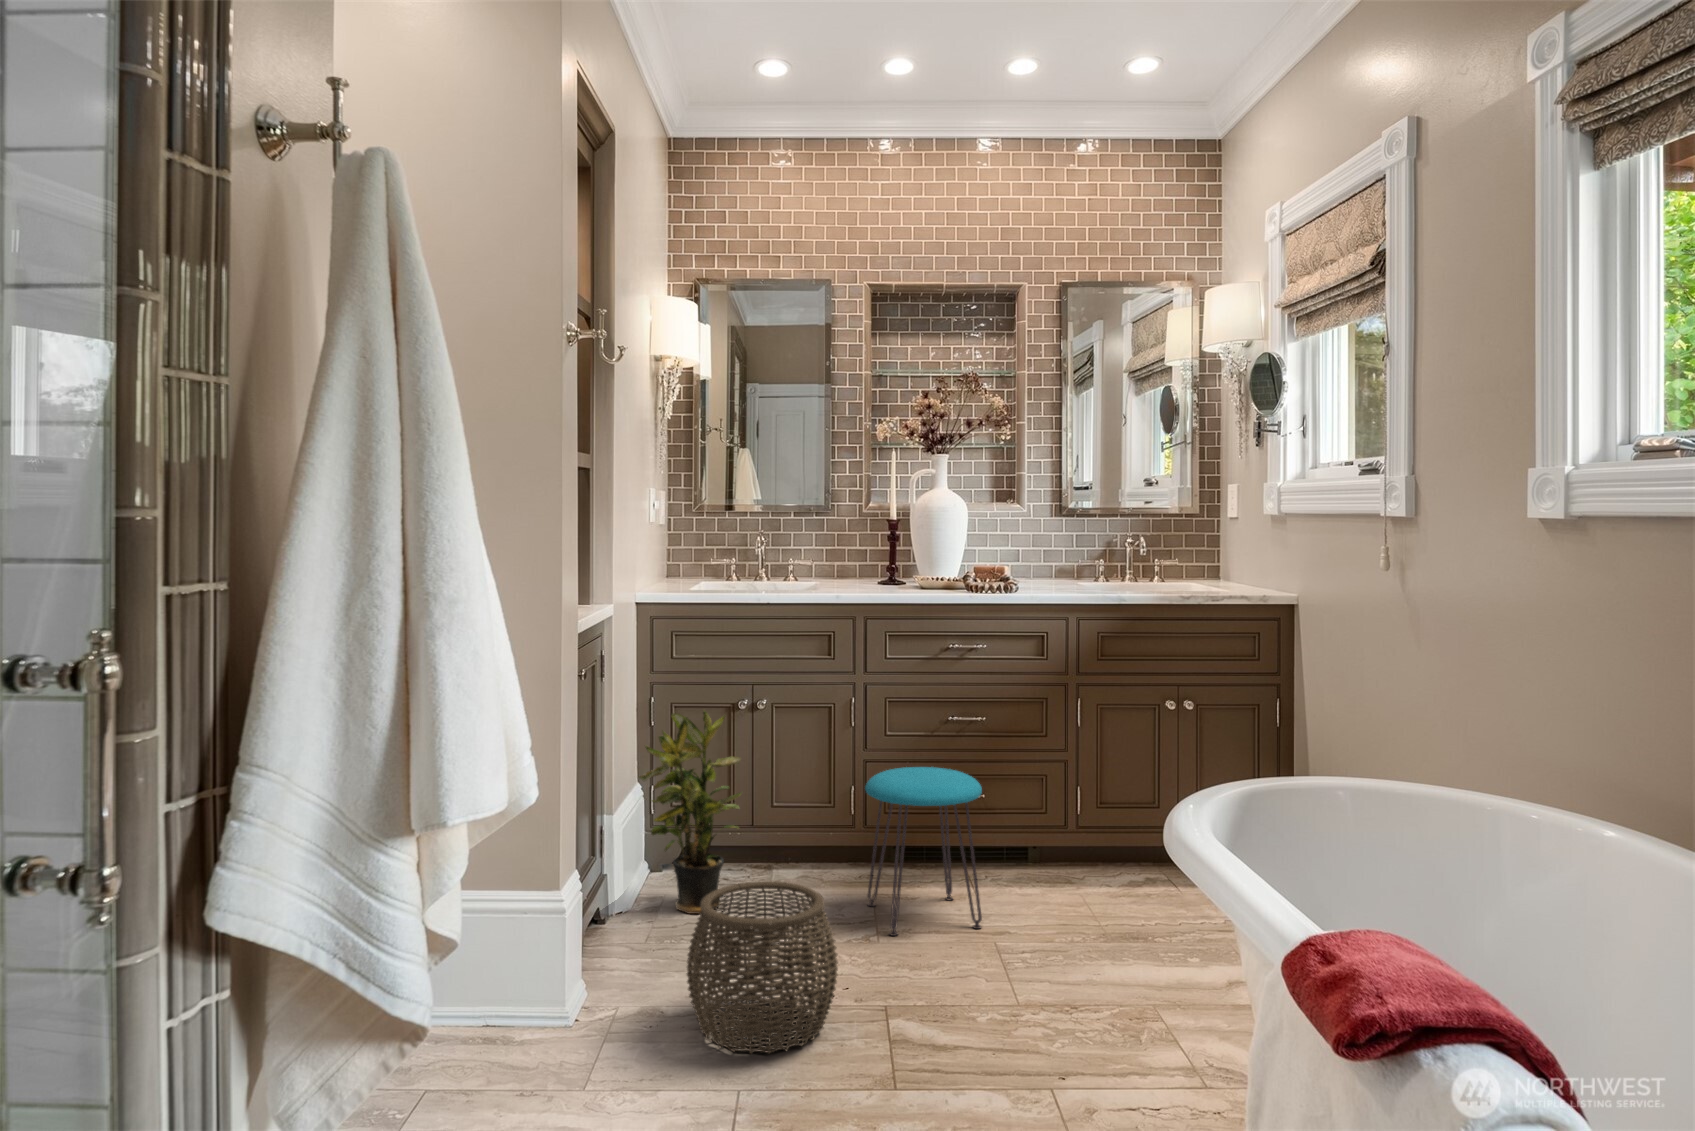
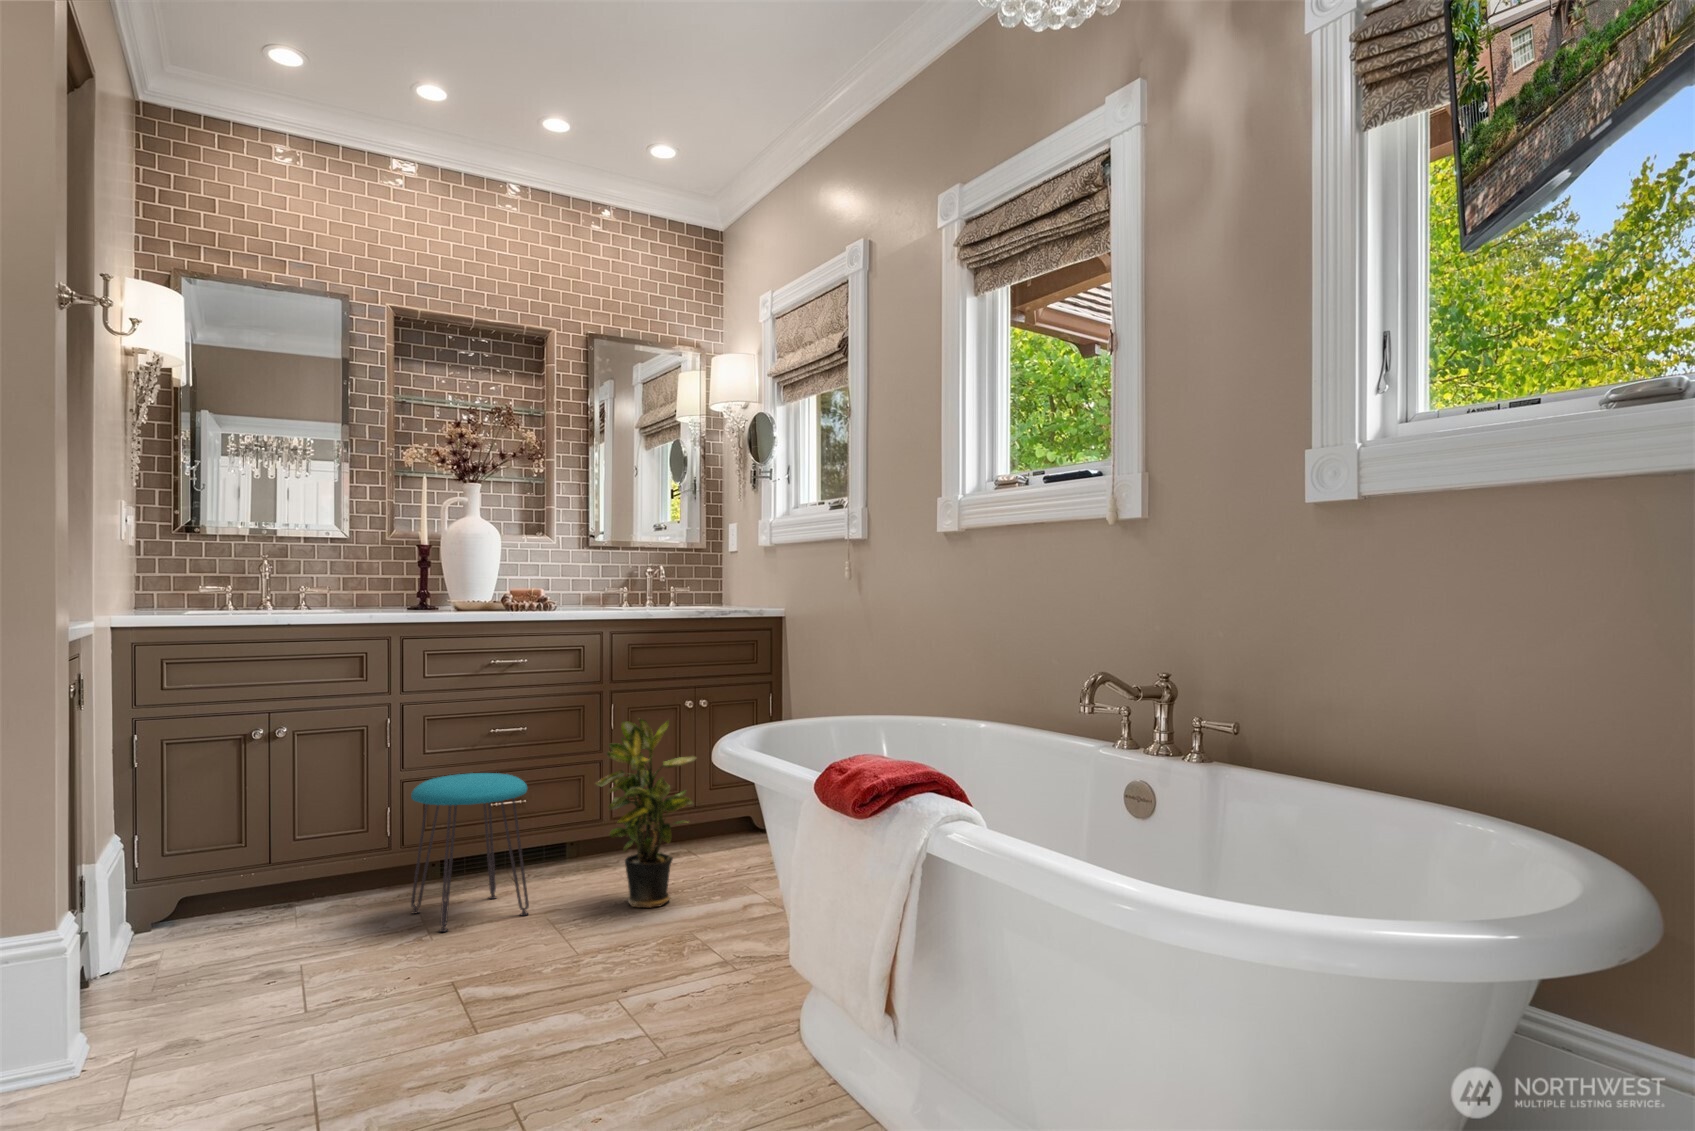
potted plant: present [639,711,742,914] -> present [596,719,696,908]
woven basket: present [687,881,838,1054] -> none [241,878,406,1042]

